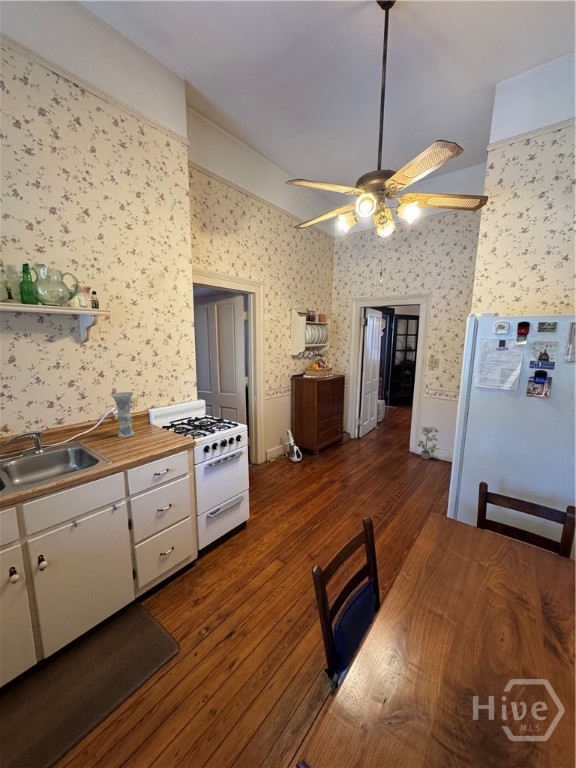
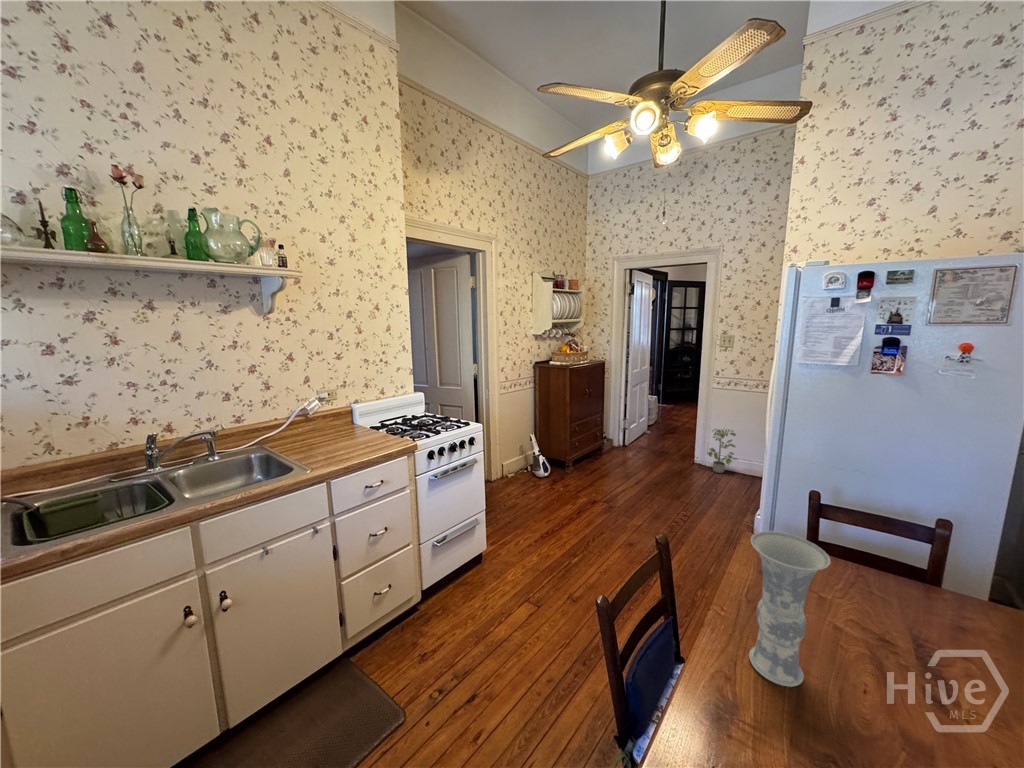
vase: present [111,392,134,437] -> present [749,531,830,687]

